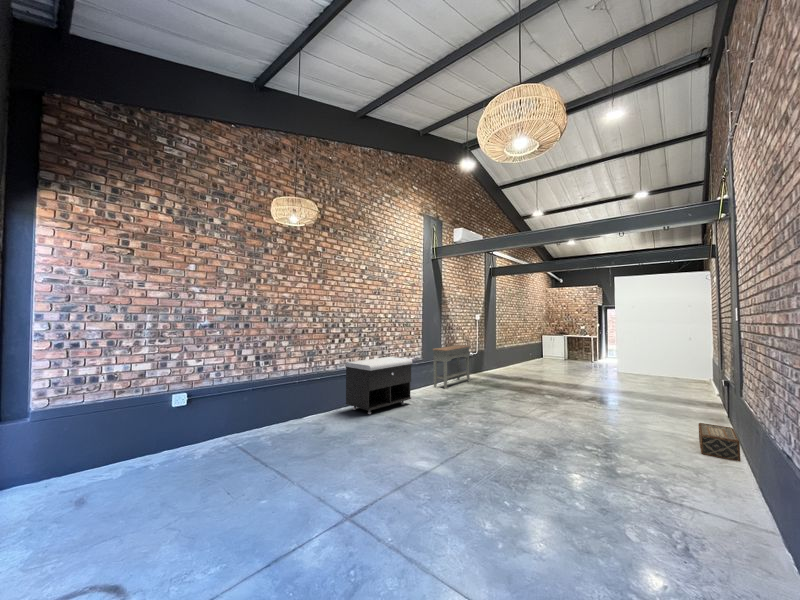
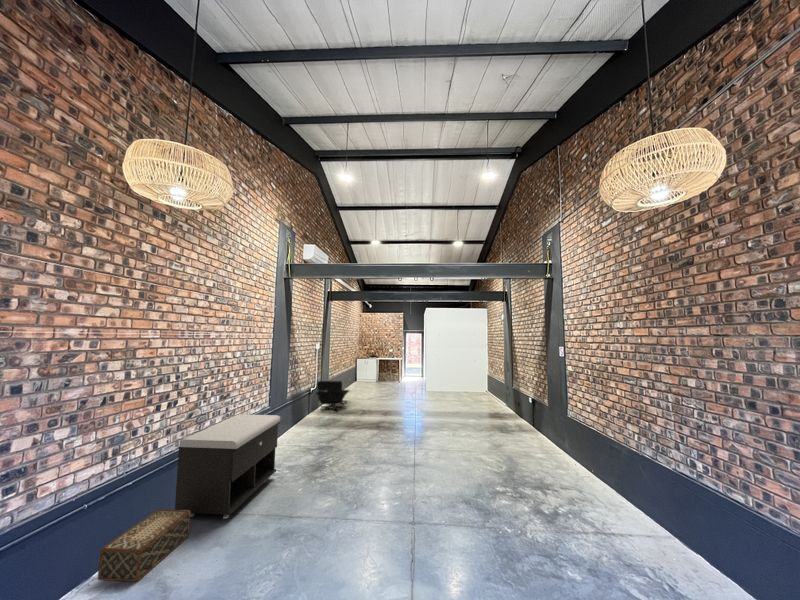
console table: present [433,345,471,389] -> none [280,381,317,441]
lounge chair: none [479,348,517,378] -> present [316,381,349,411]
woven basket: present [699,423,741,462] -> present [98,509,190,582]

